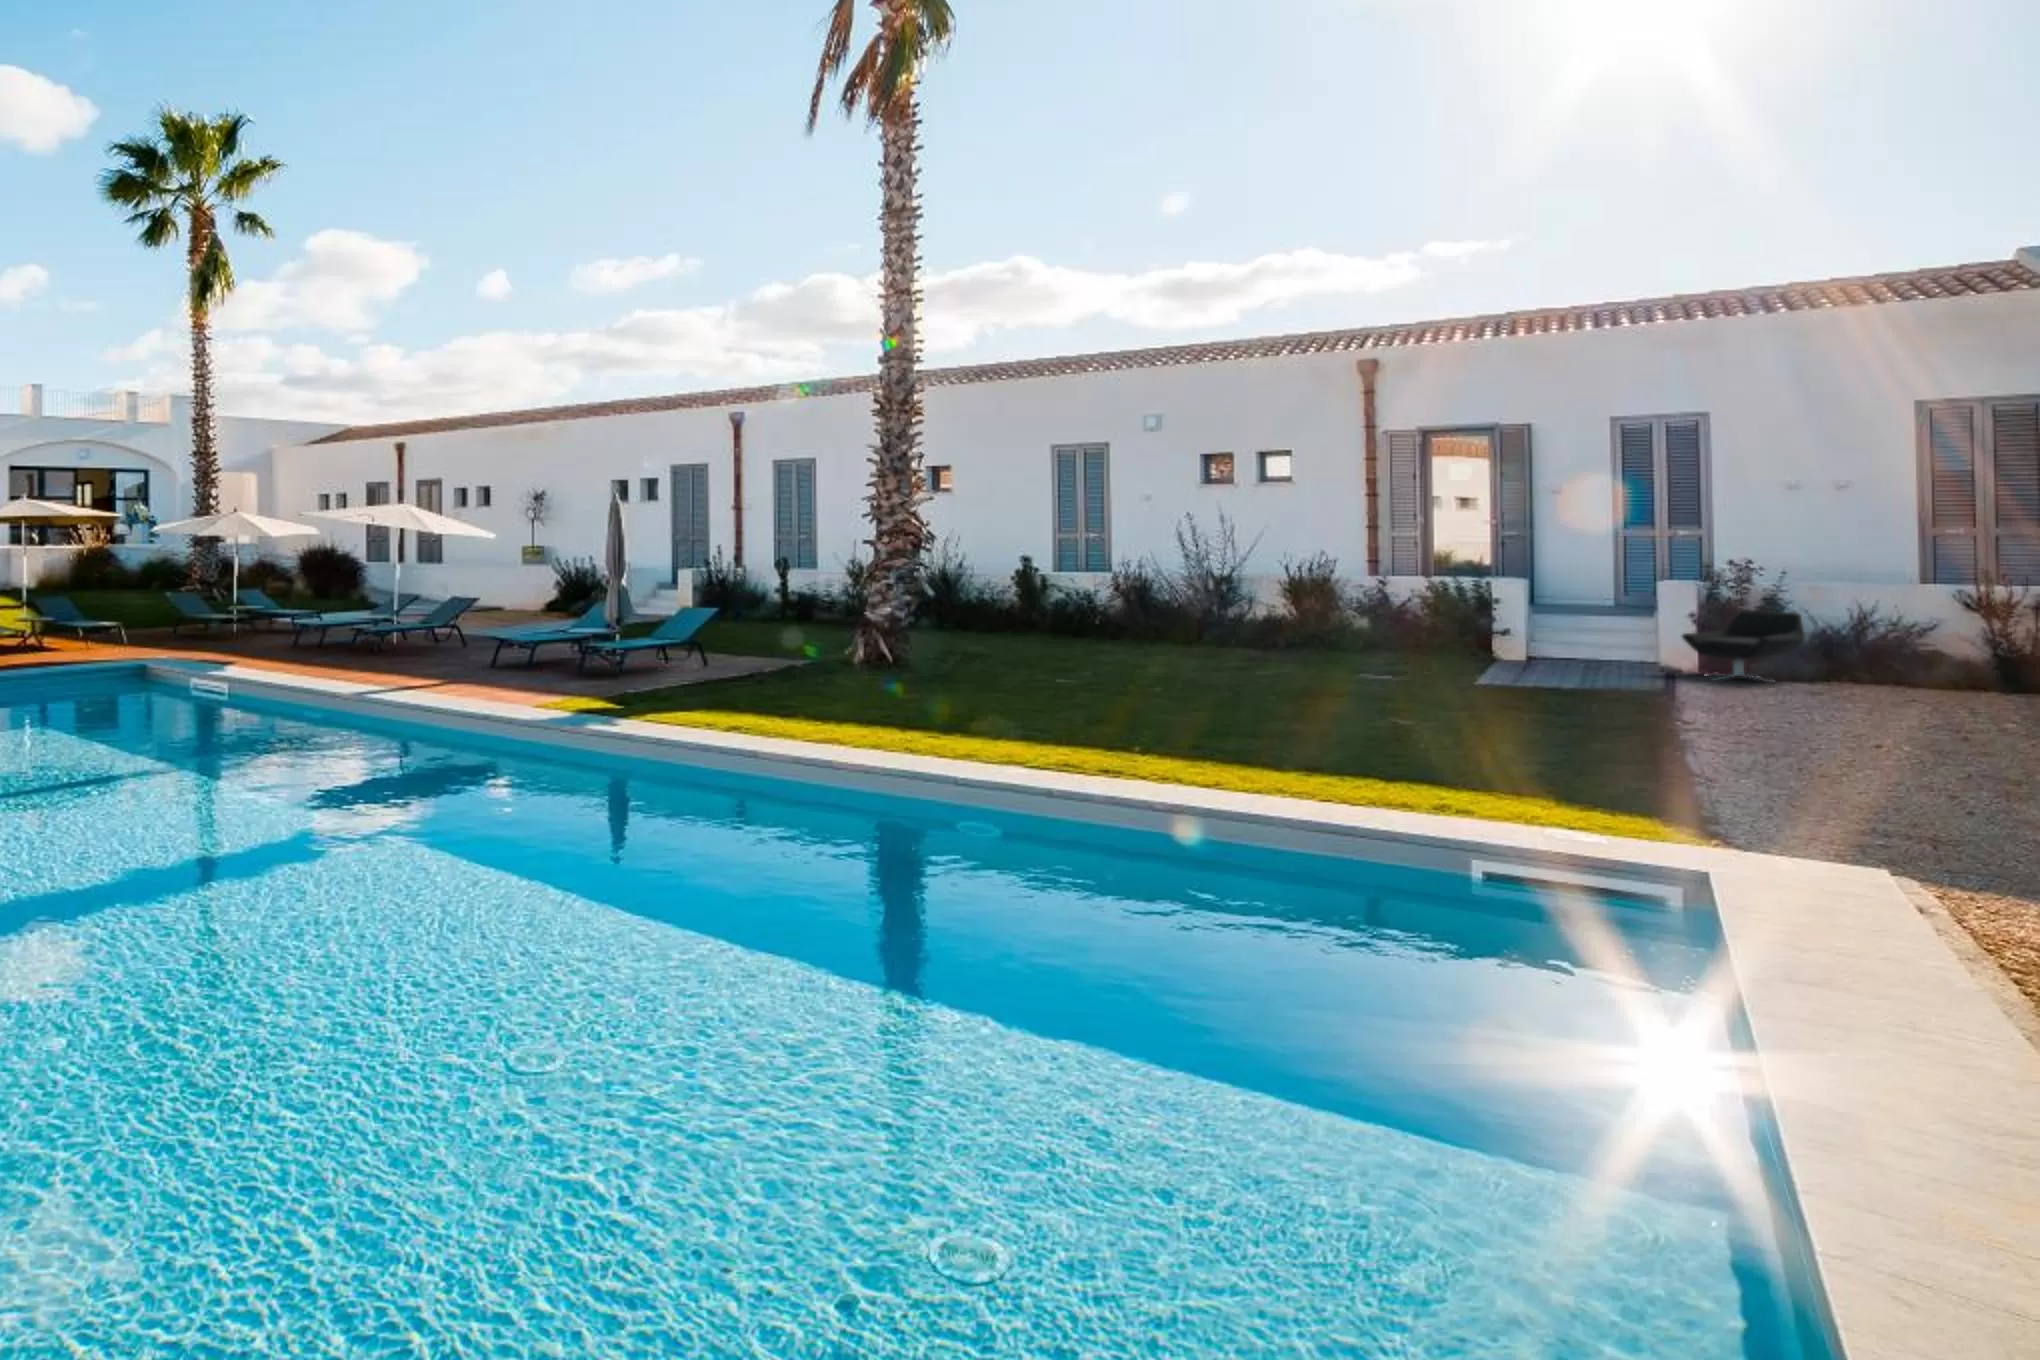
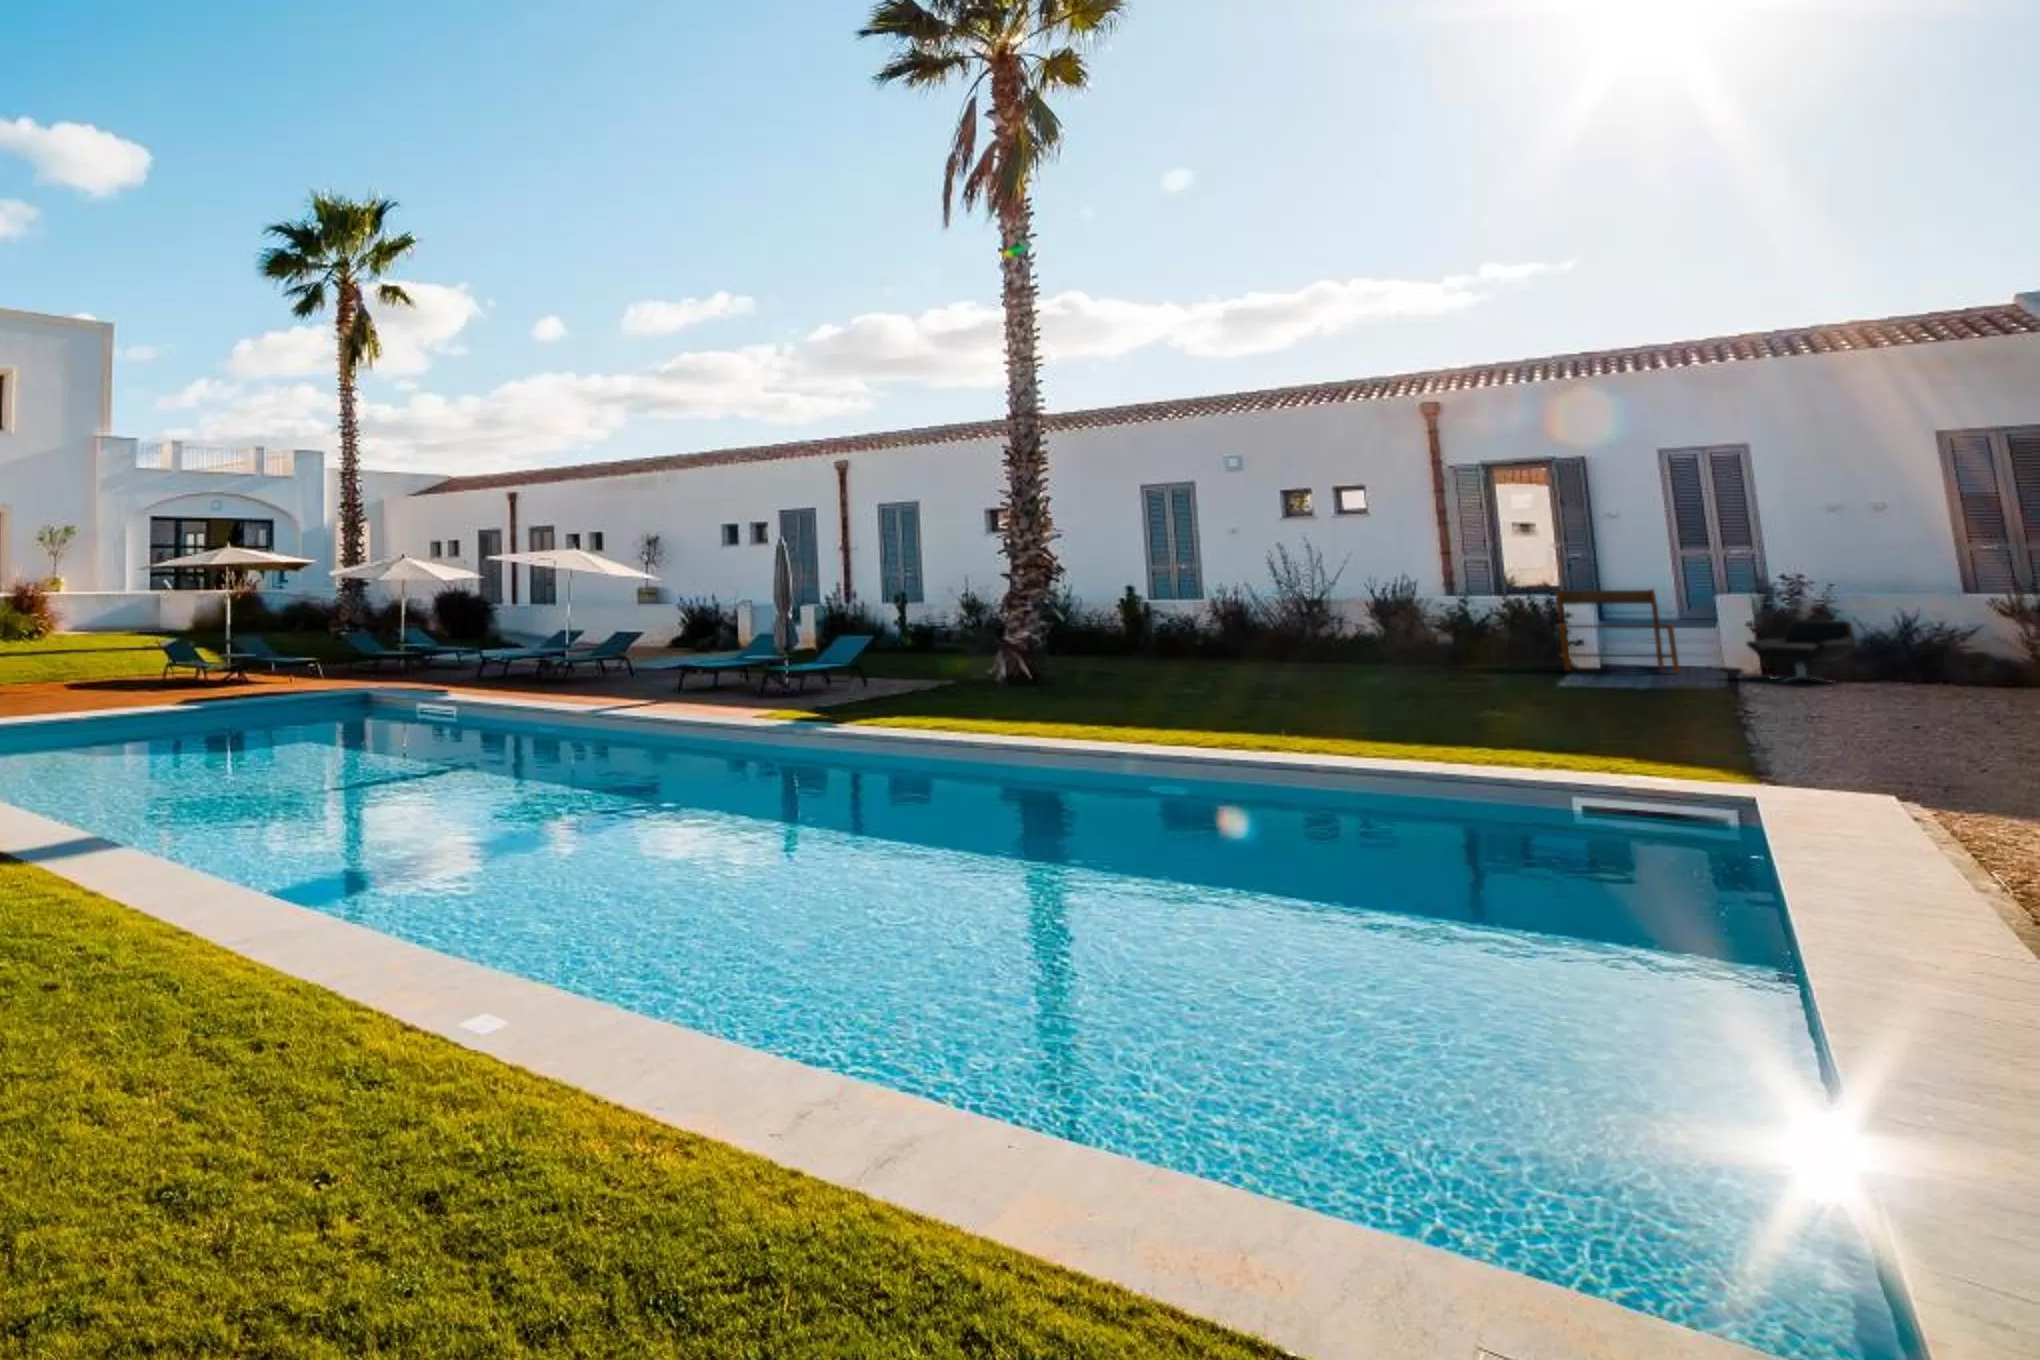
bench: none [1476,571,1606,667] -> present [1556,589,1679,672]

